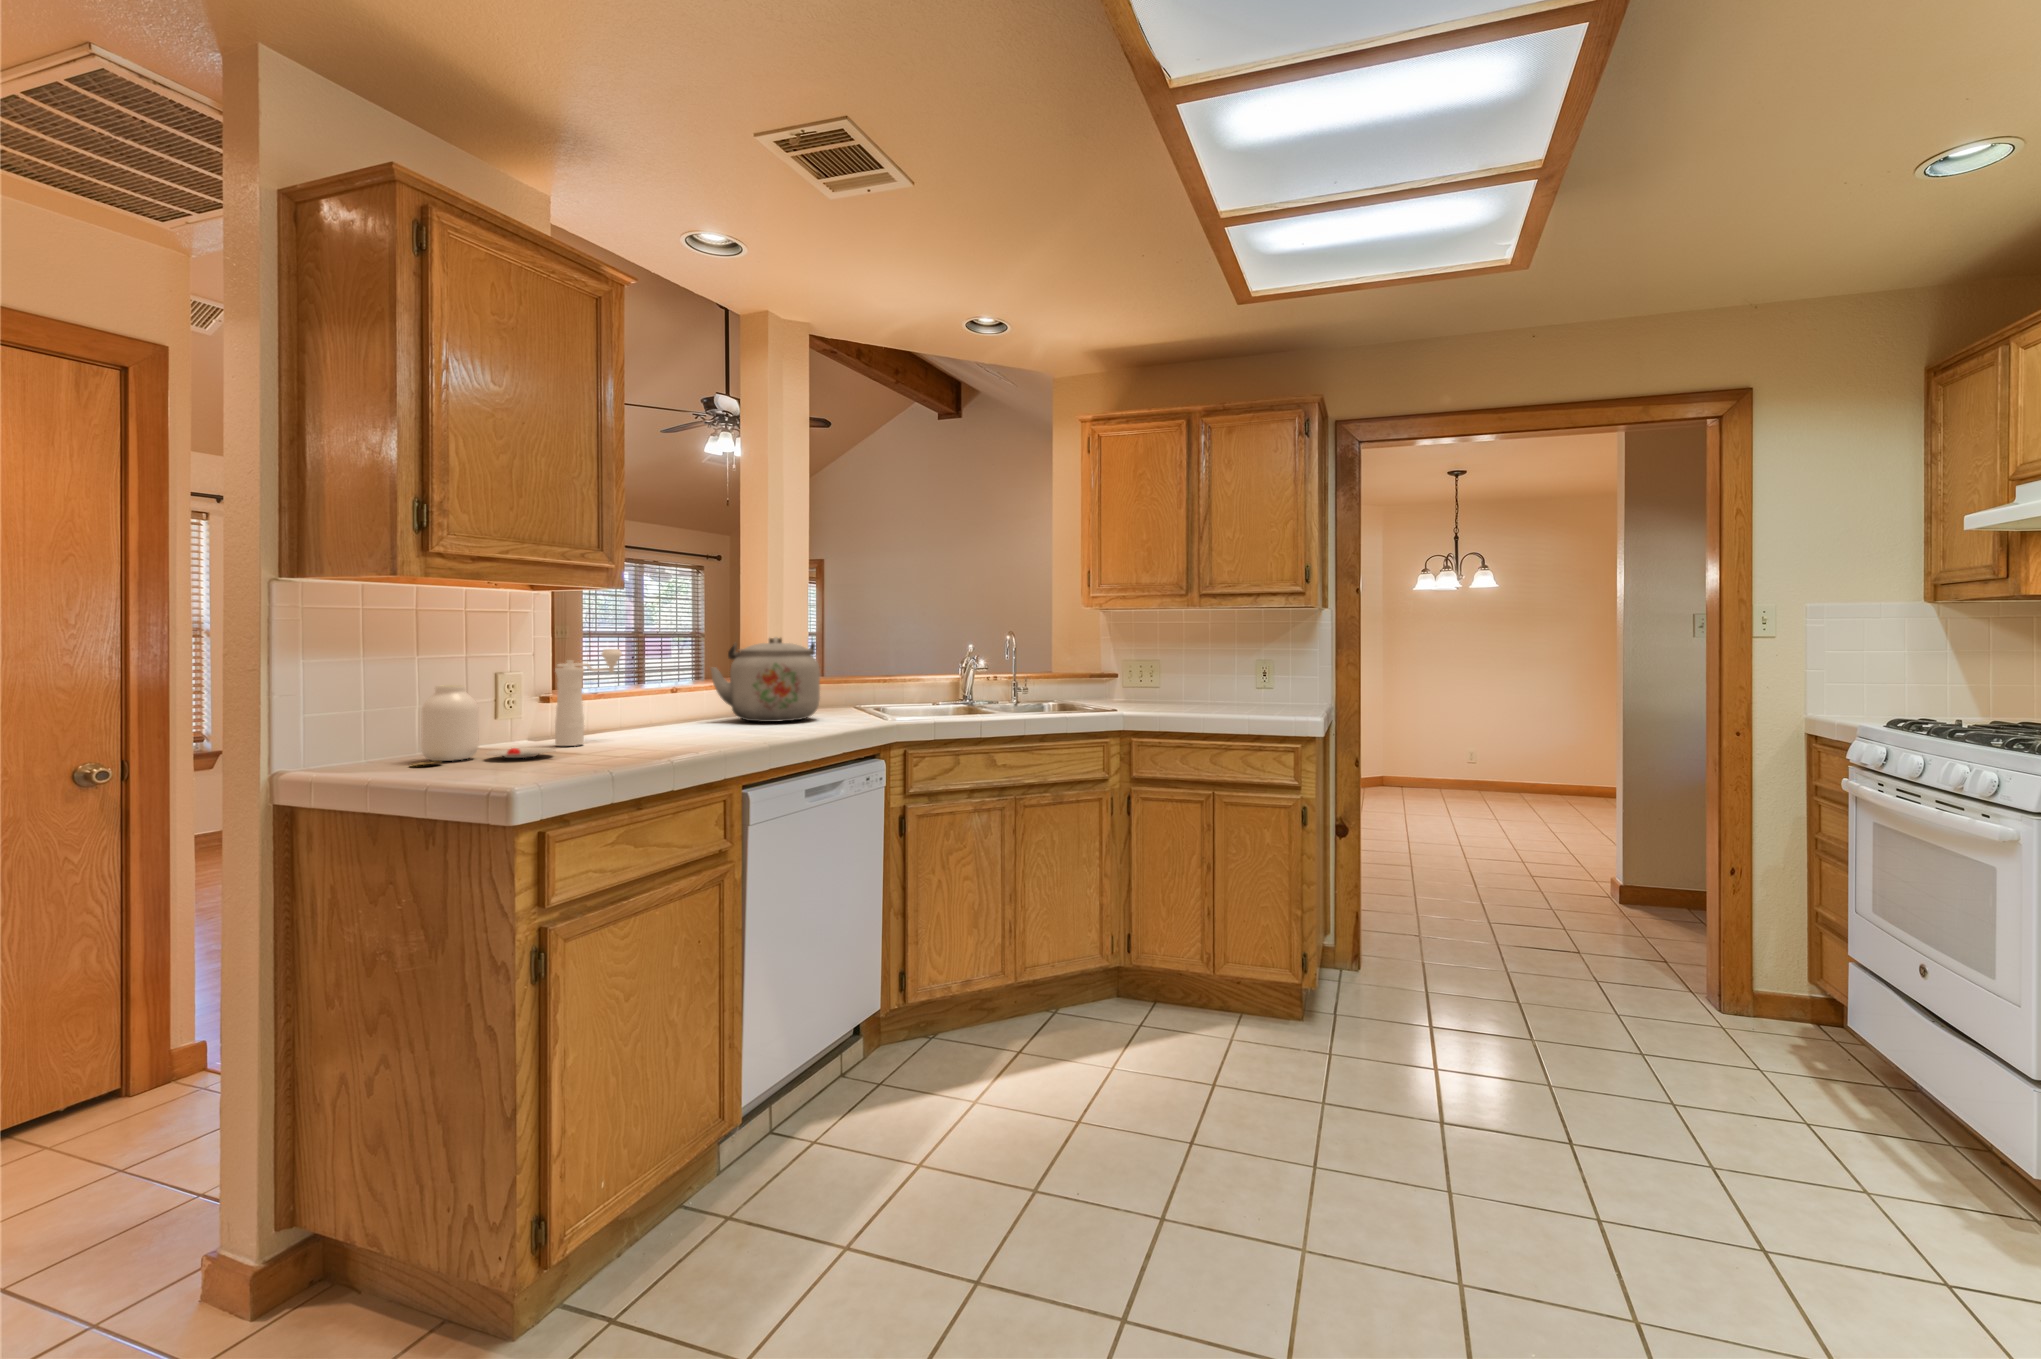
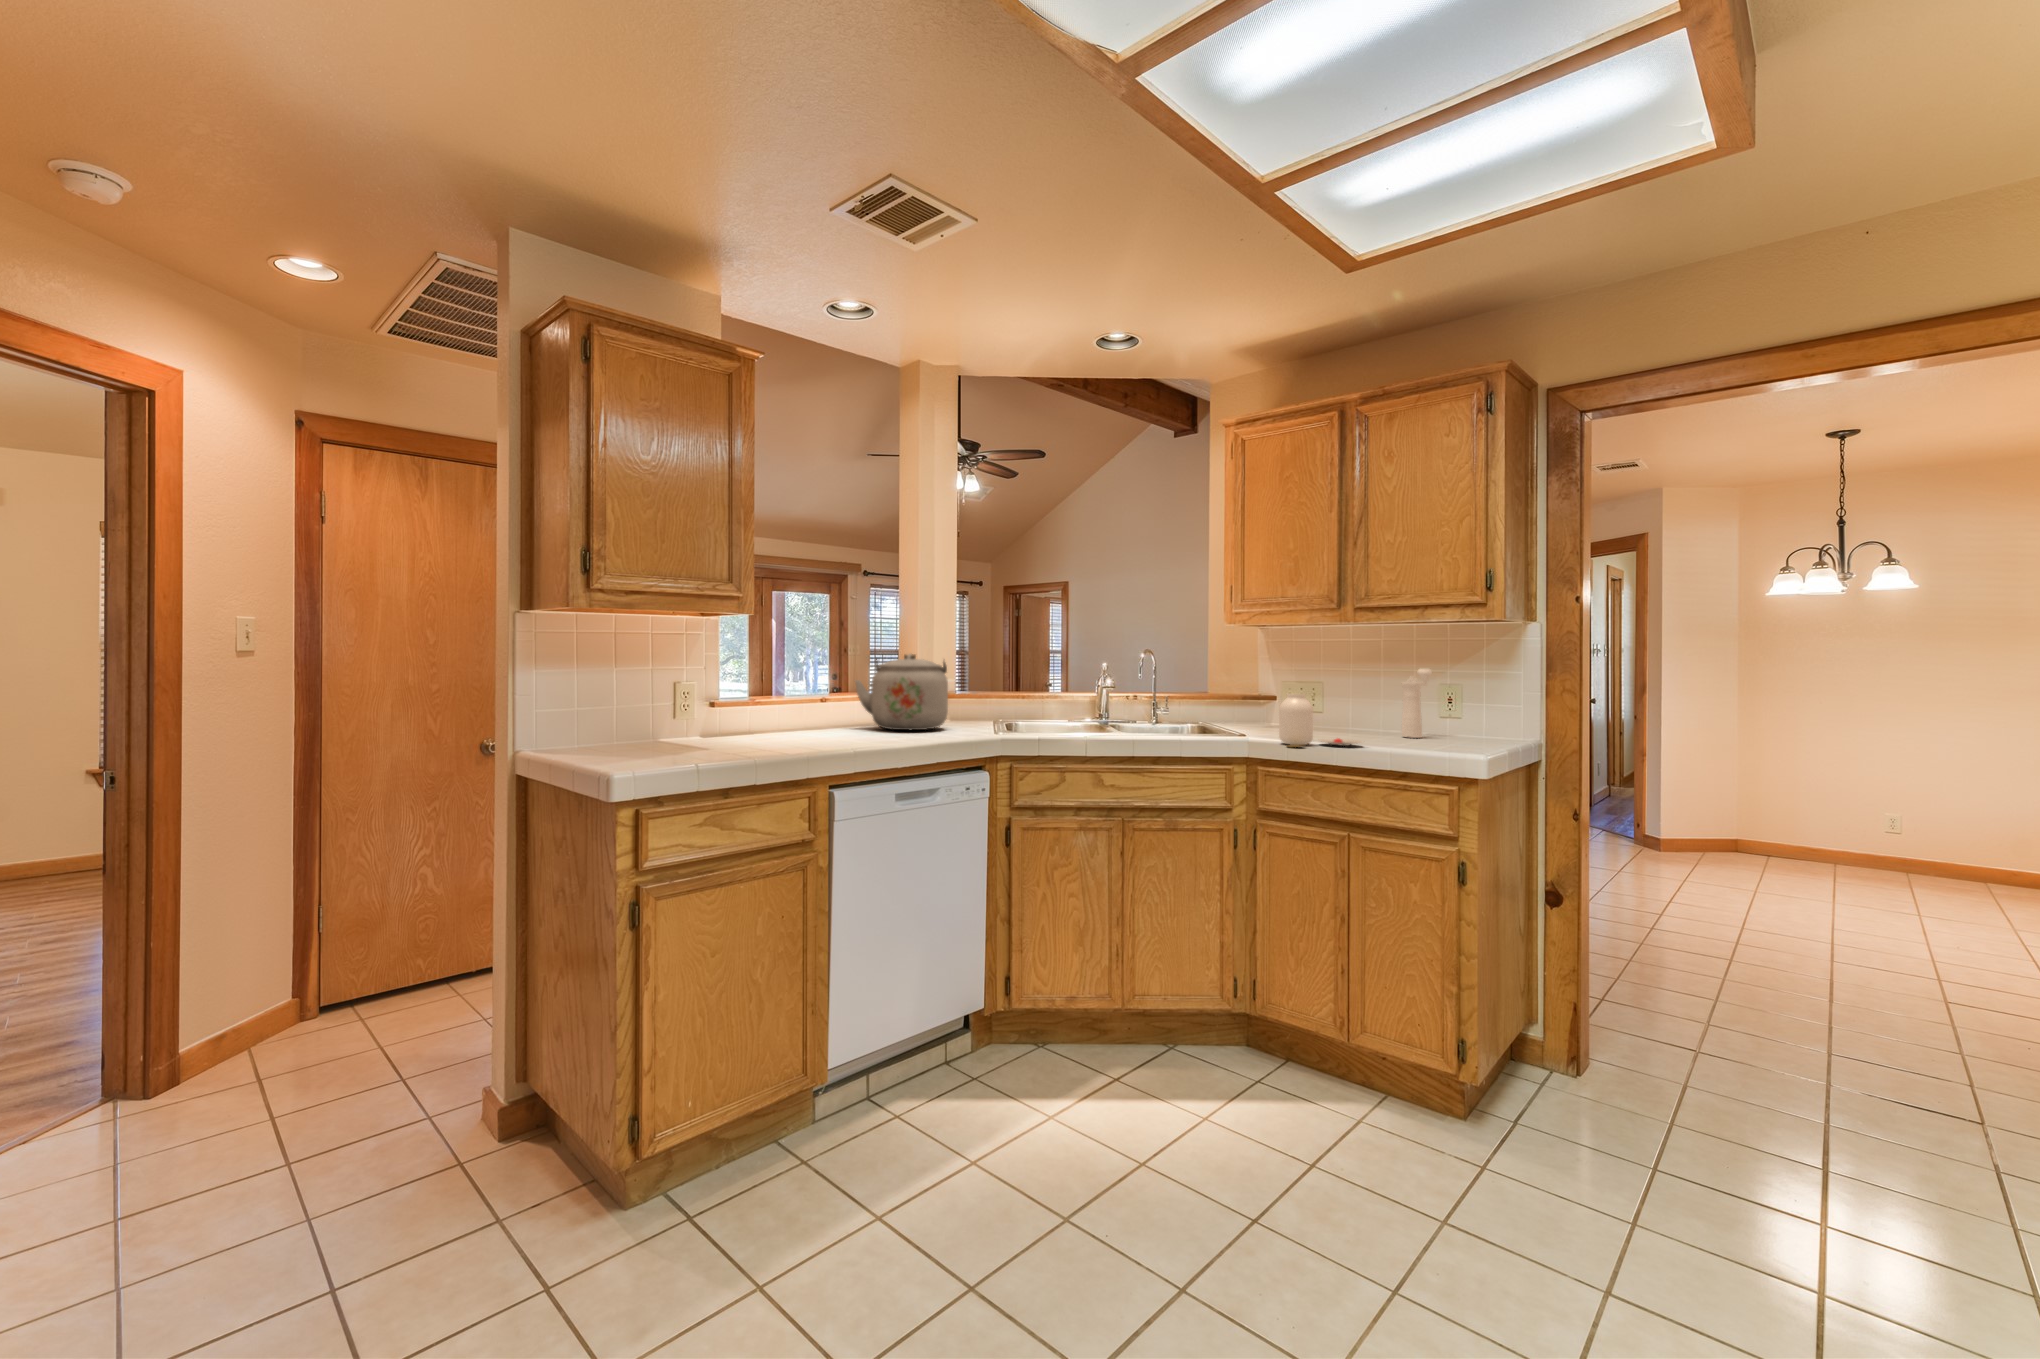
pepper mill: present [555,649,622,746] -> present [1402,669,1432,738]
jar: present [411,685,555,766] -> present [1279,693,1361,747]

